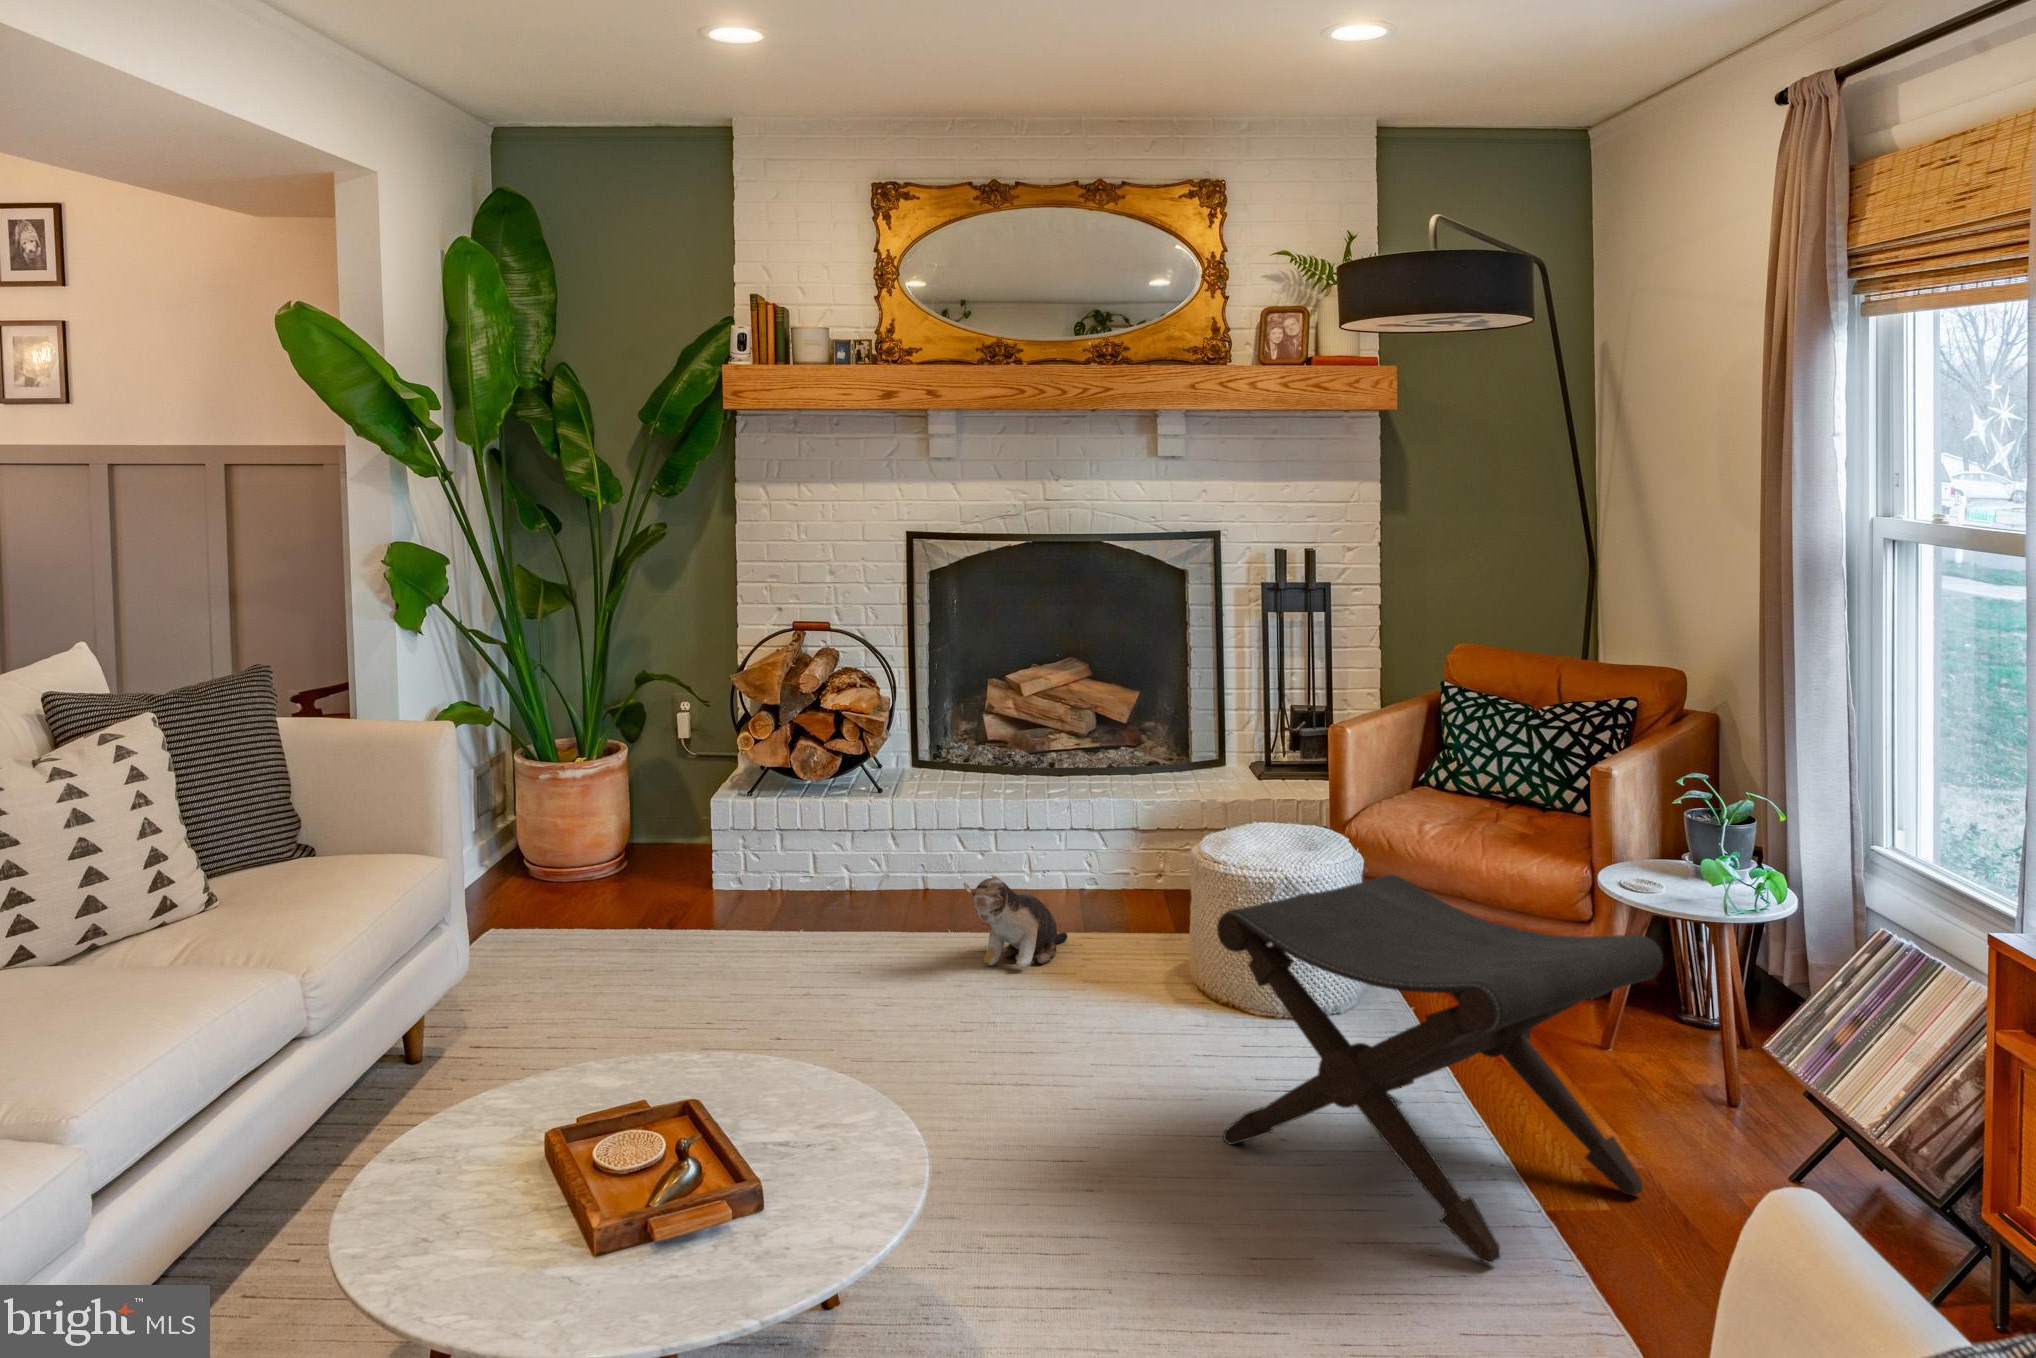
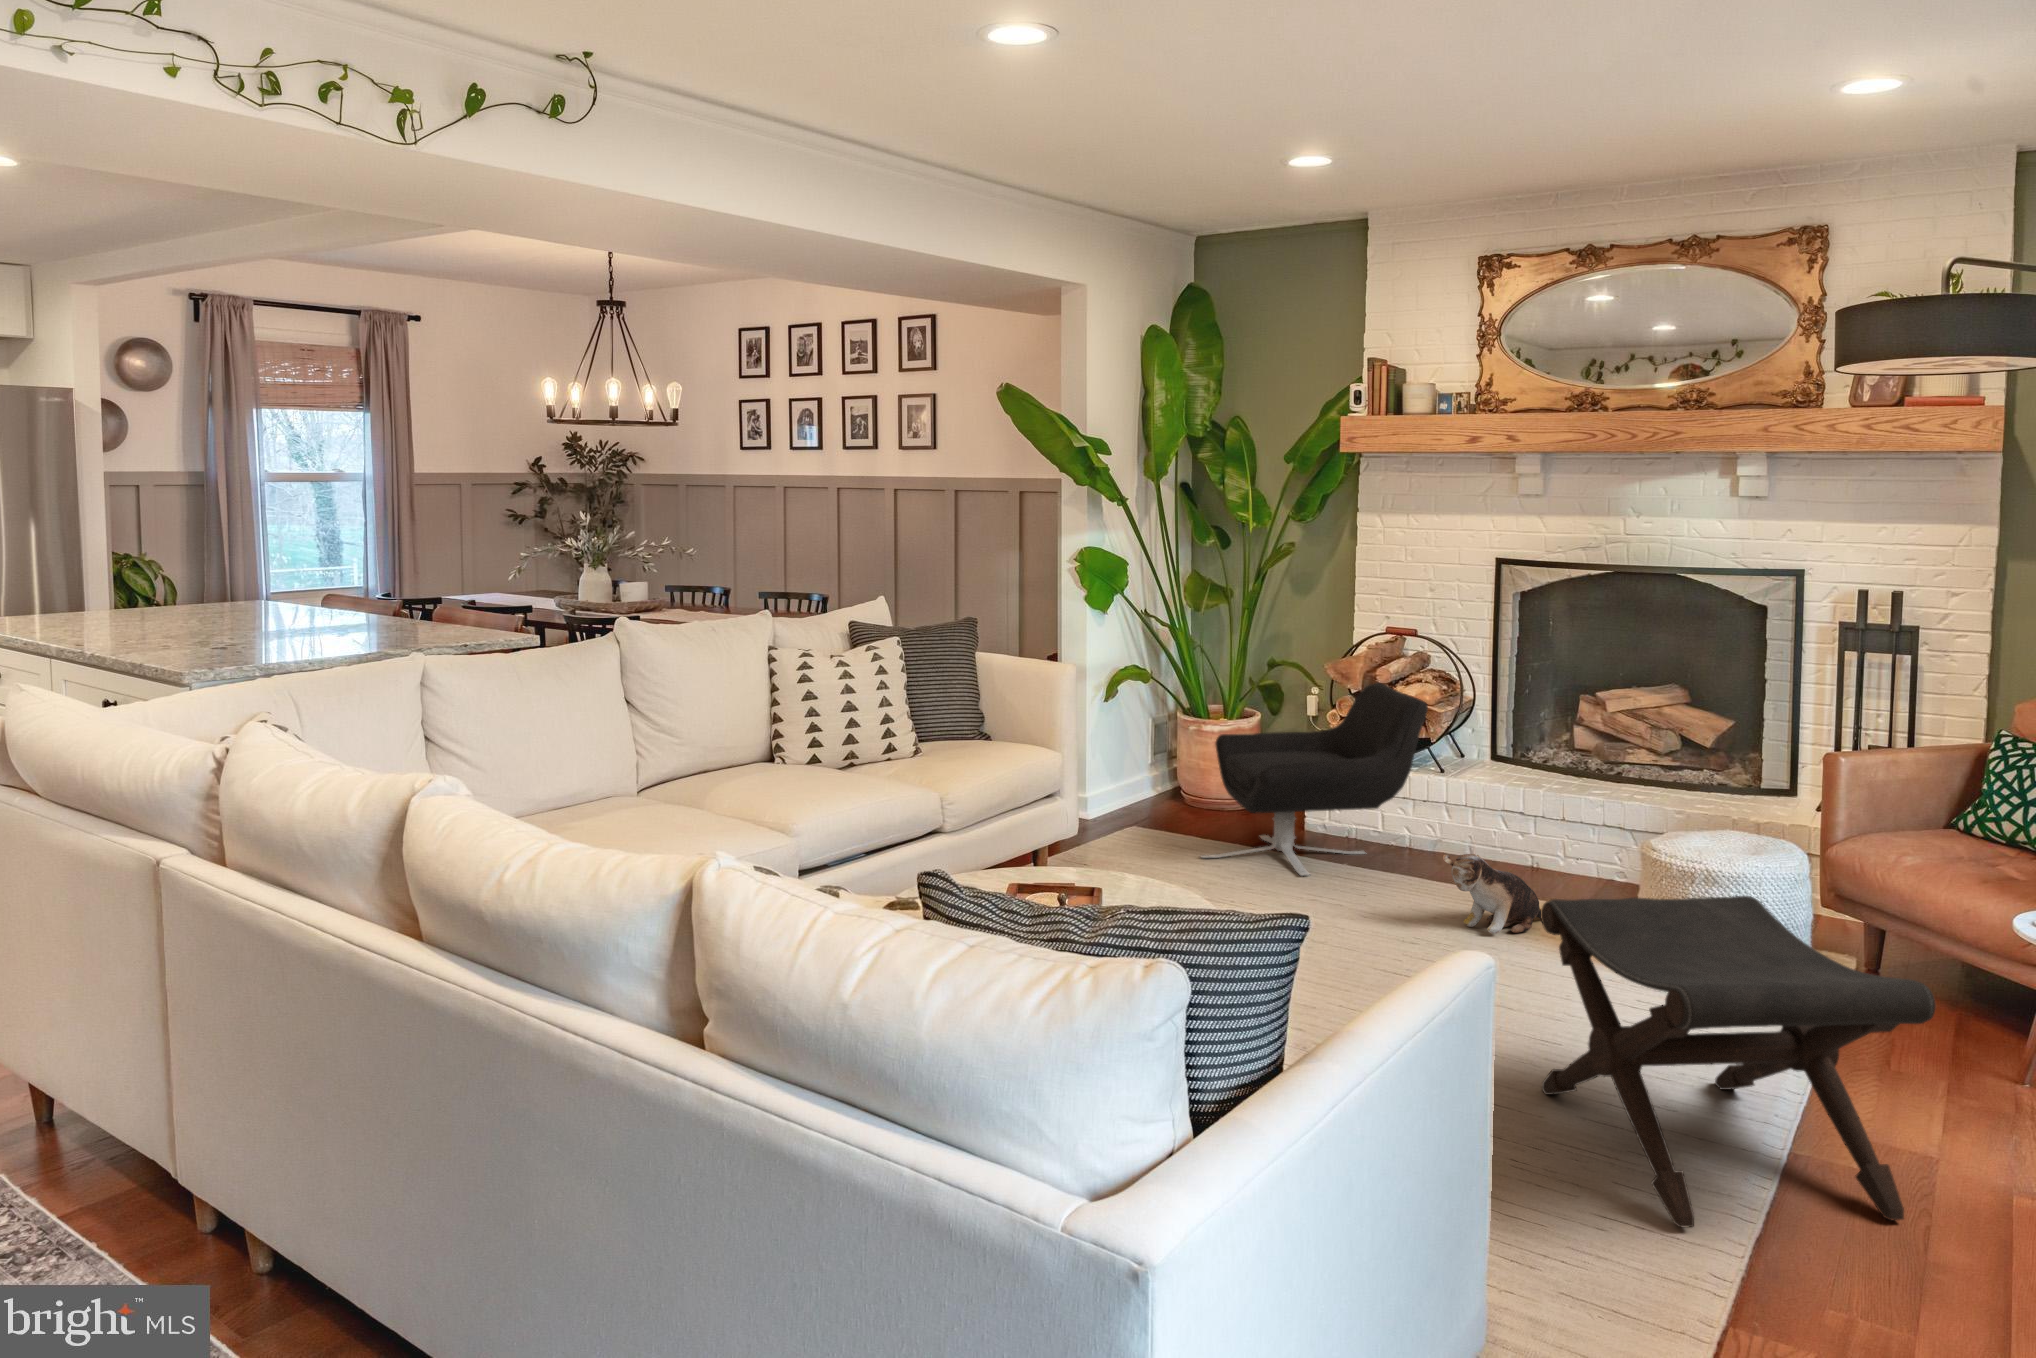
lounge chair: none [599,688,880,938] -> present [1201,683,1428,875]

